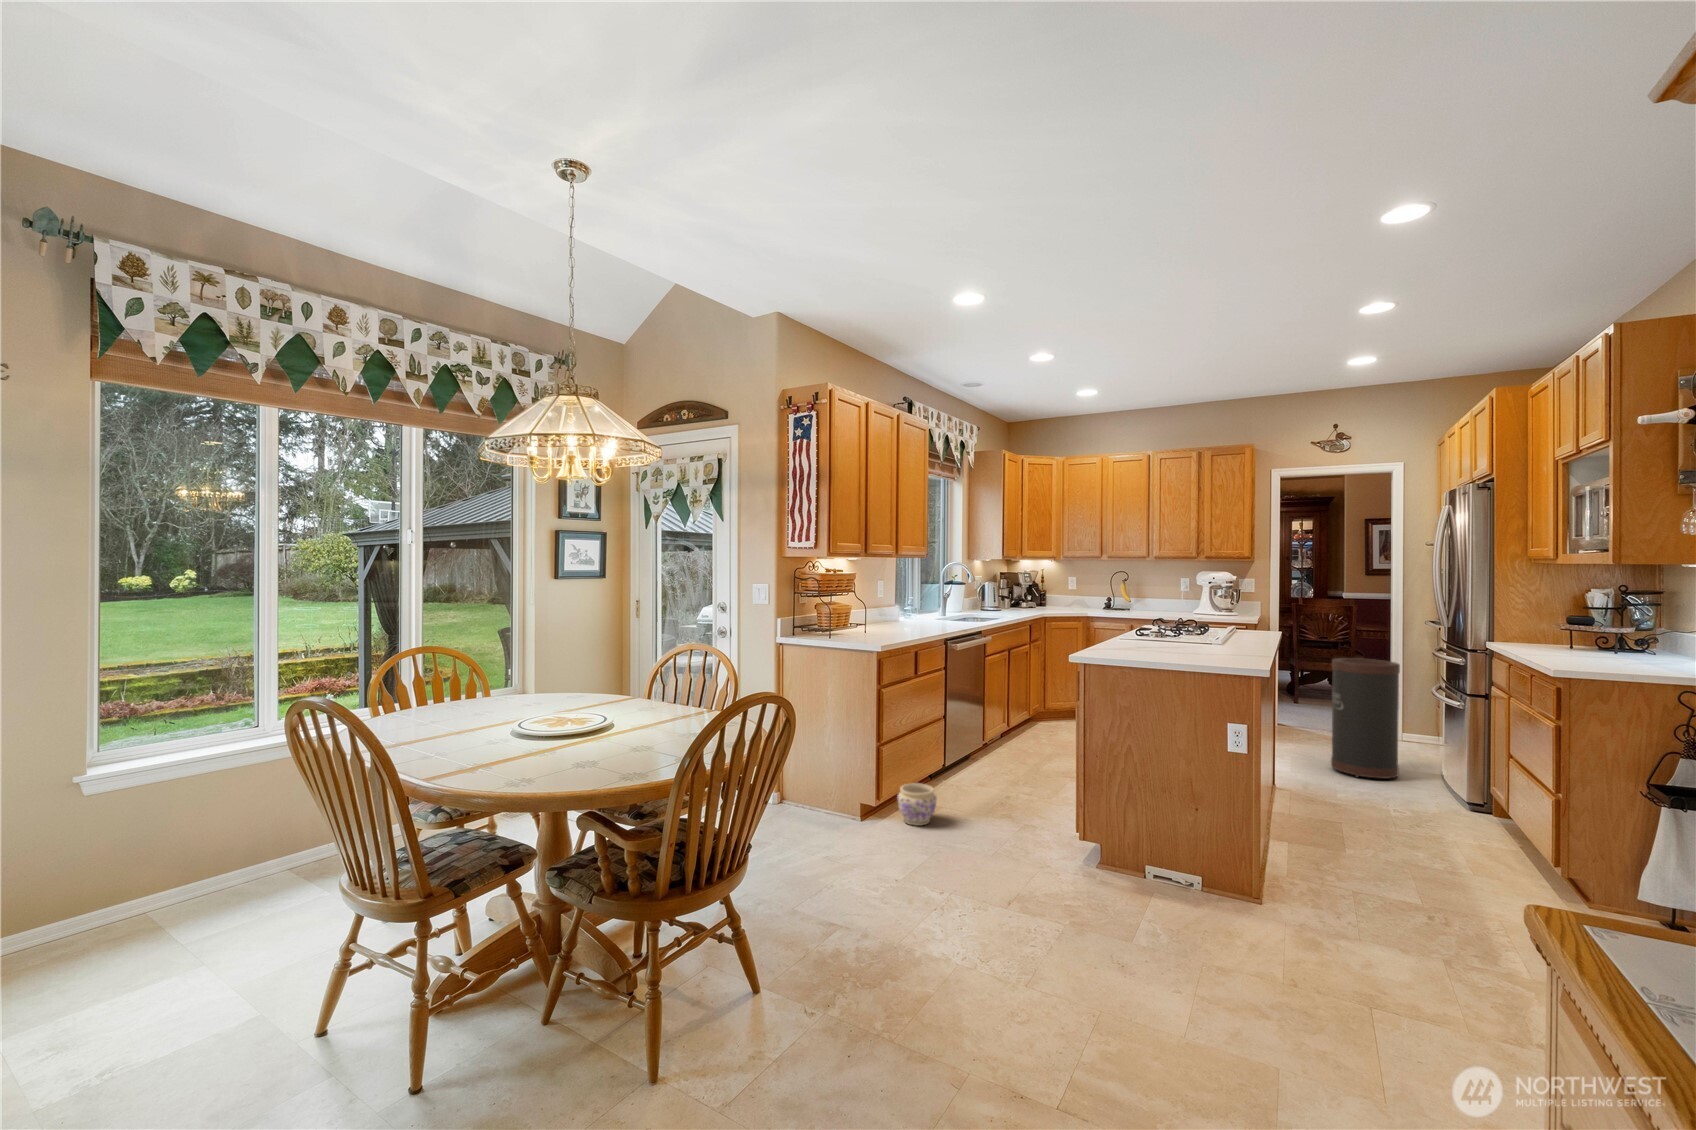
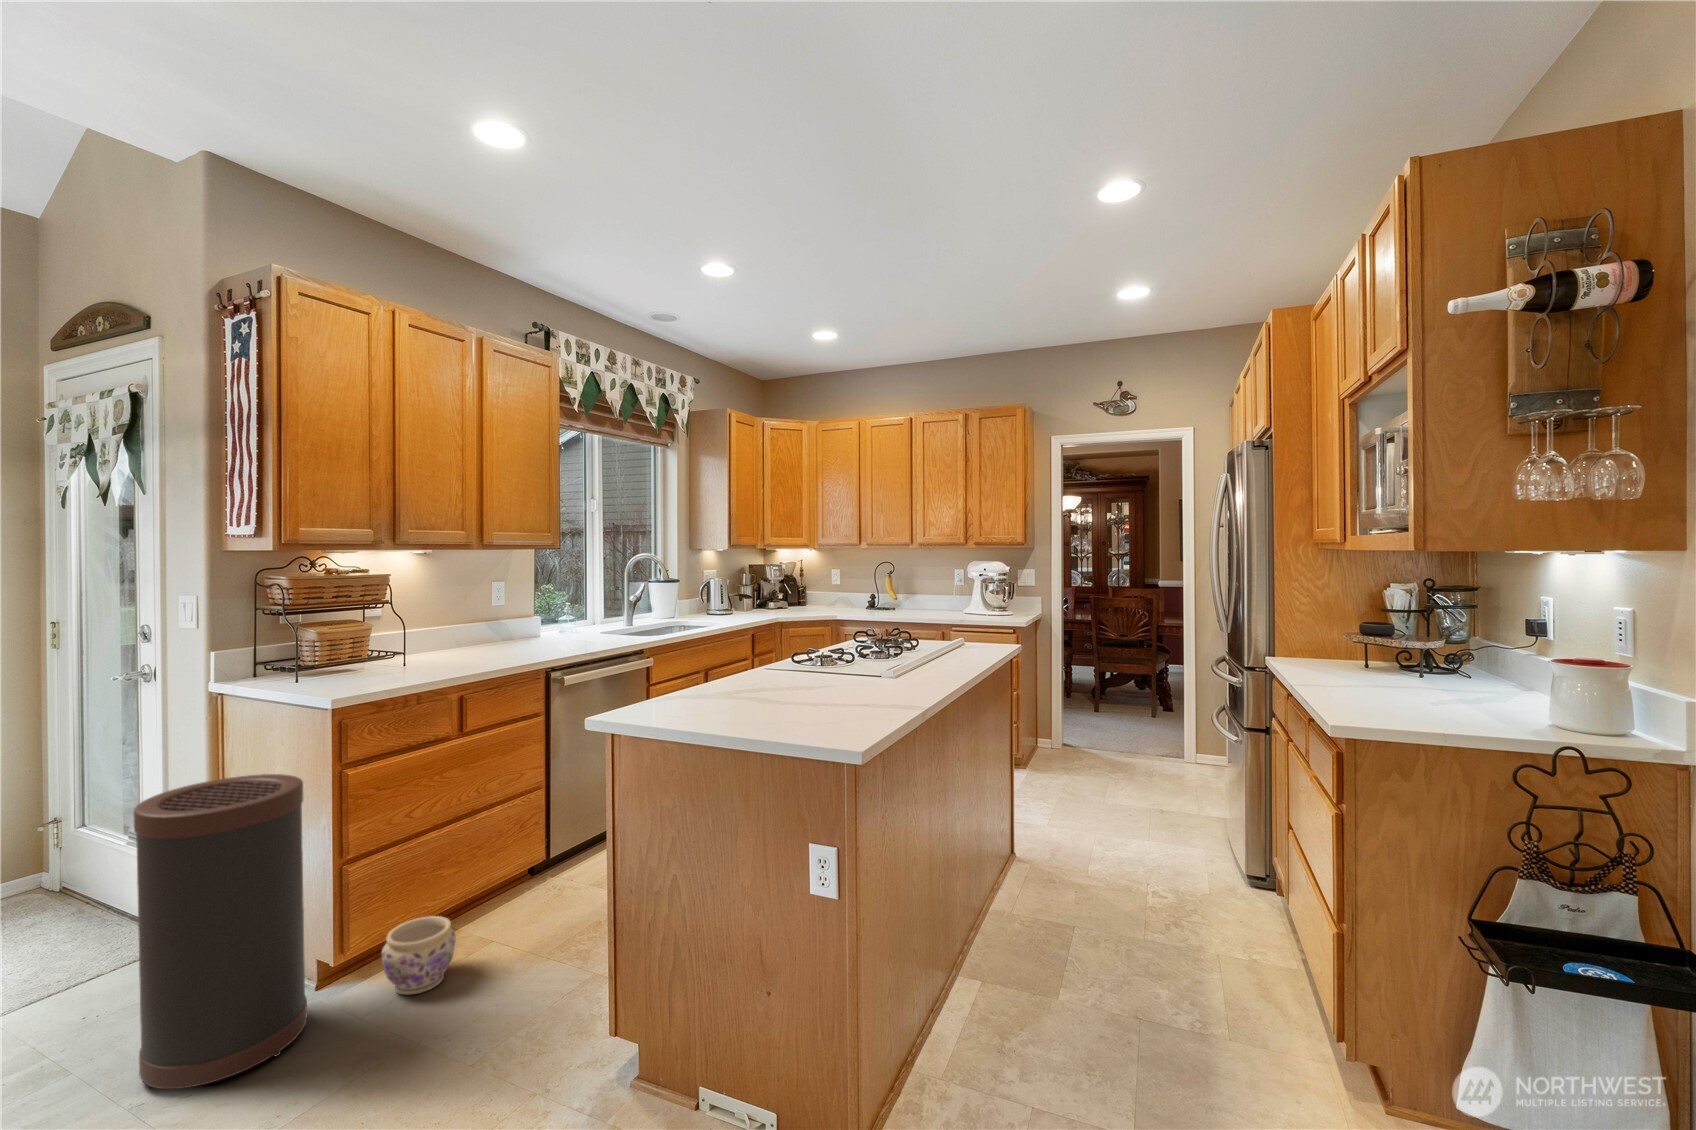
trash can: present [1331,658,1400,779] -> present [134,774,307,1089]

